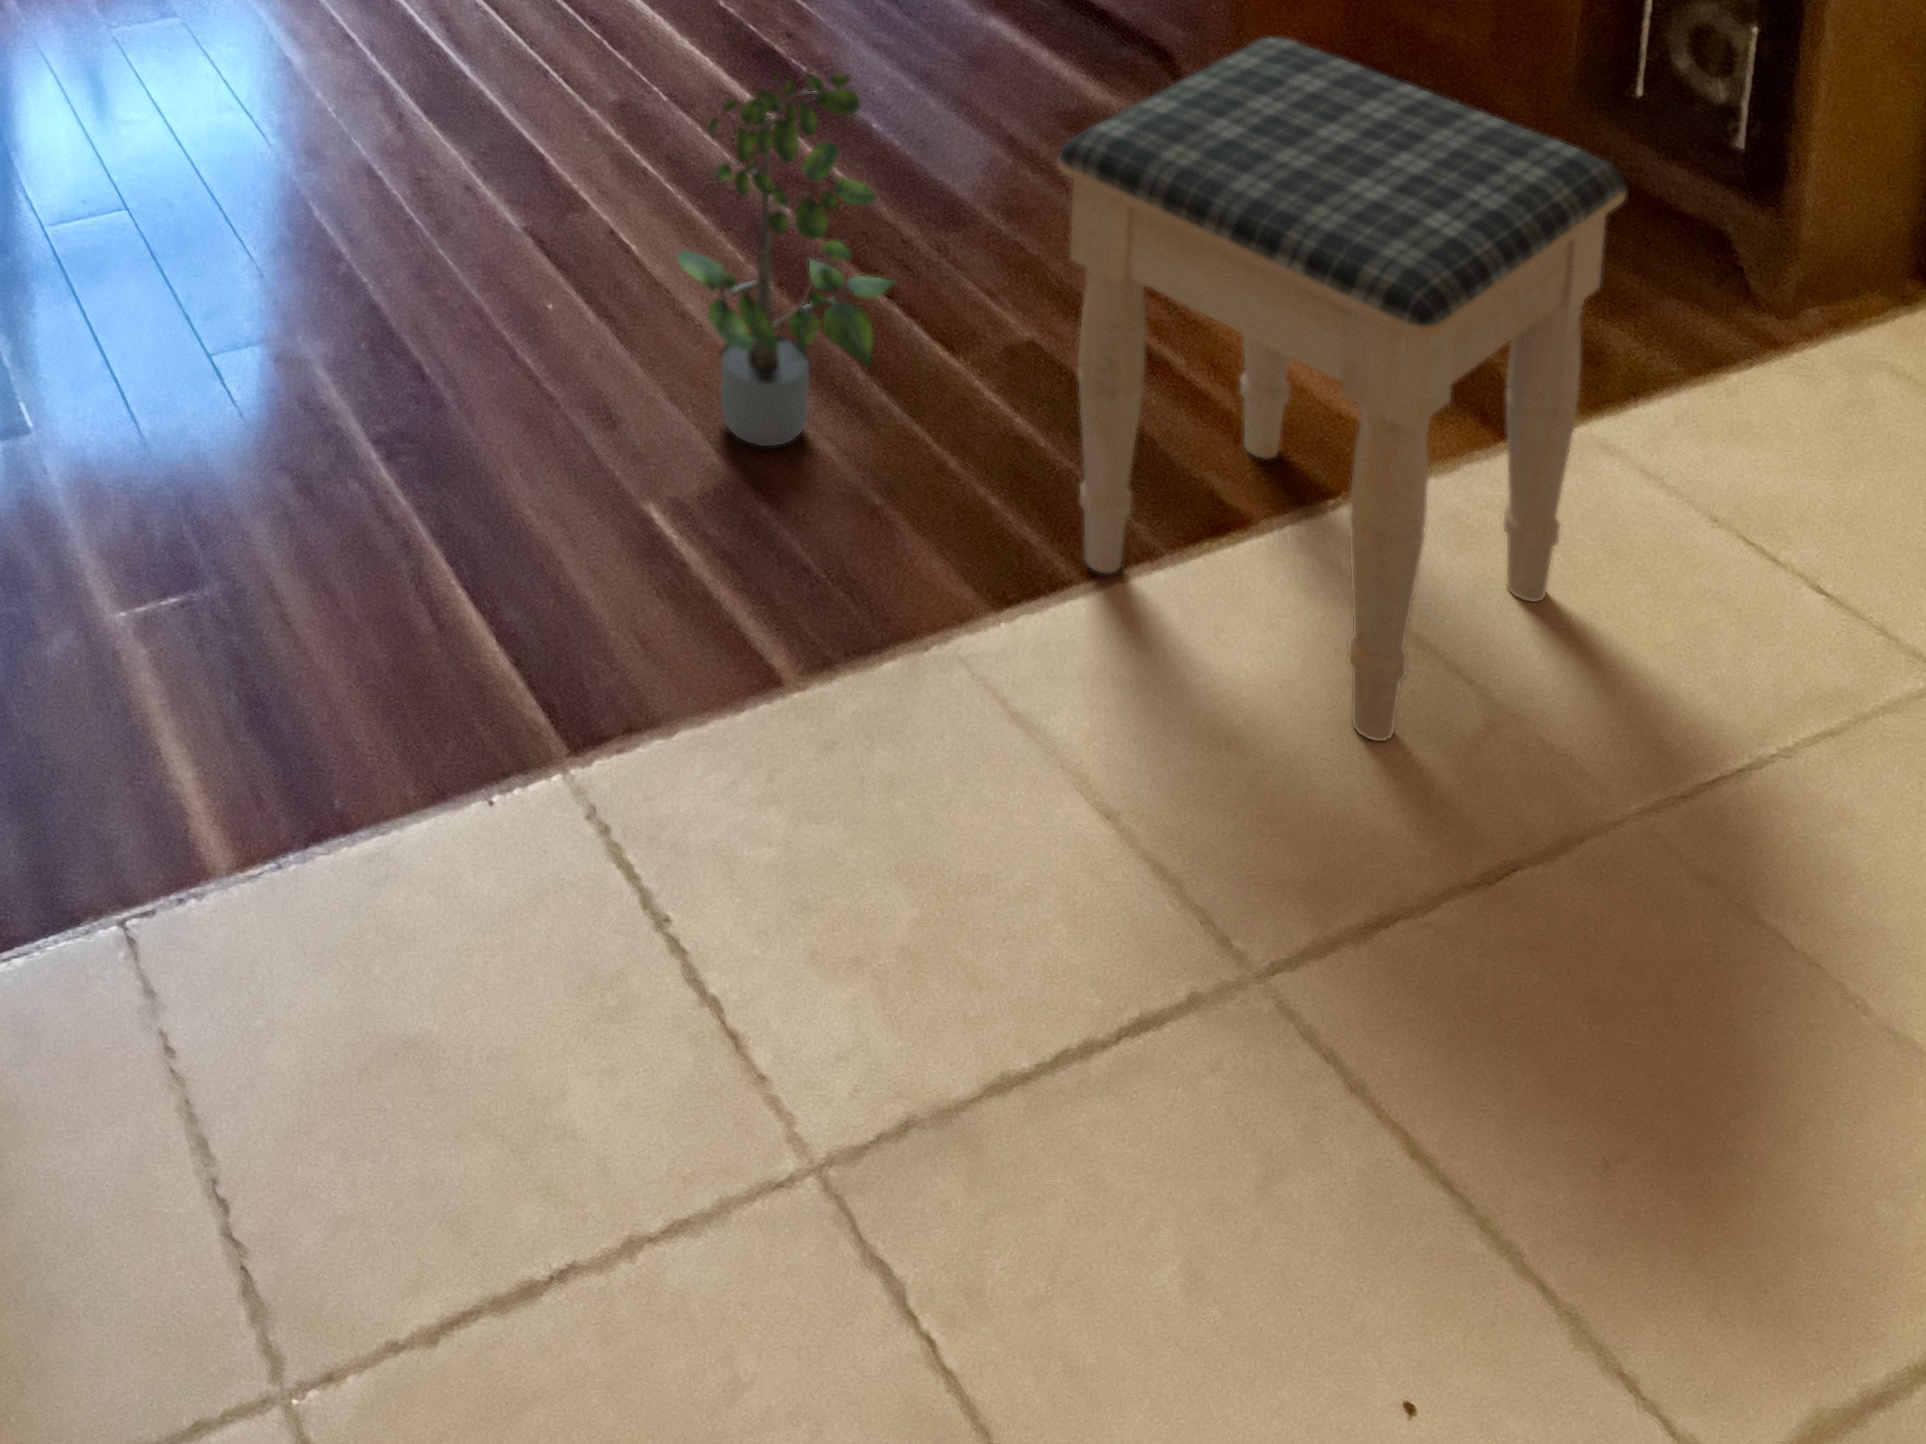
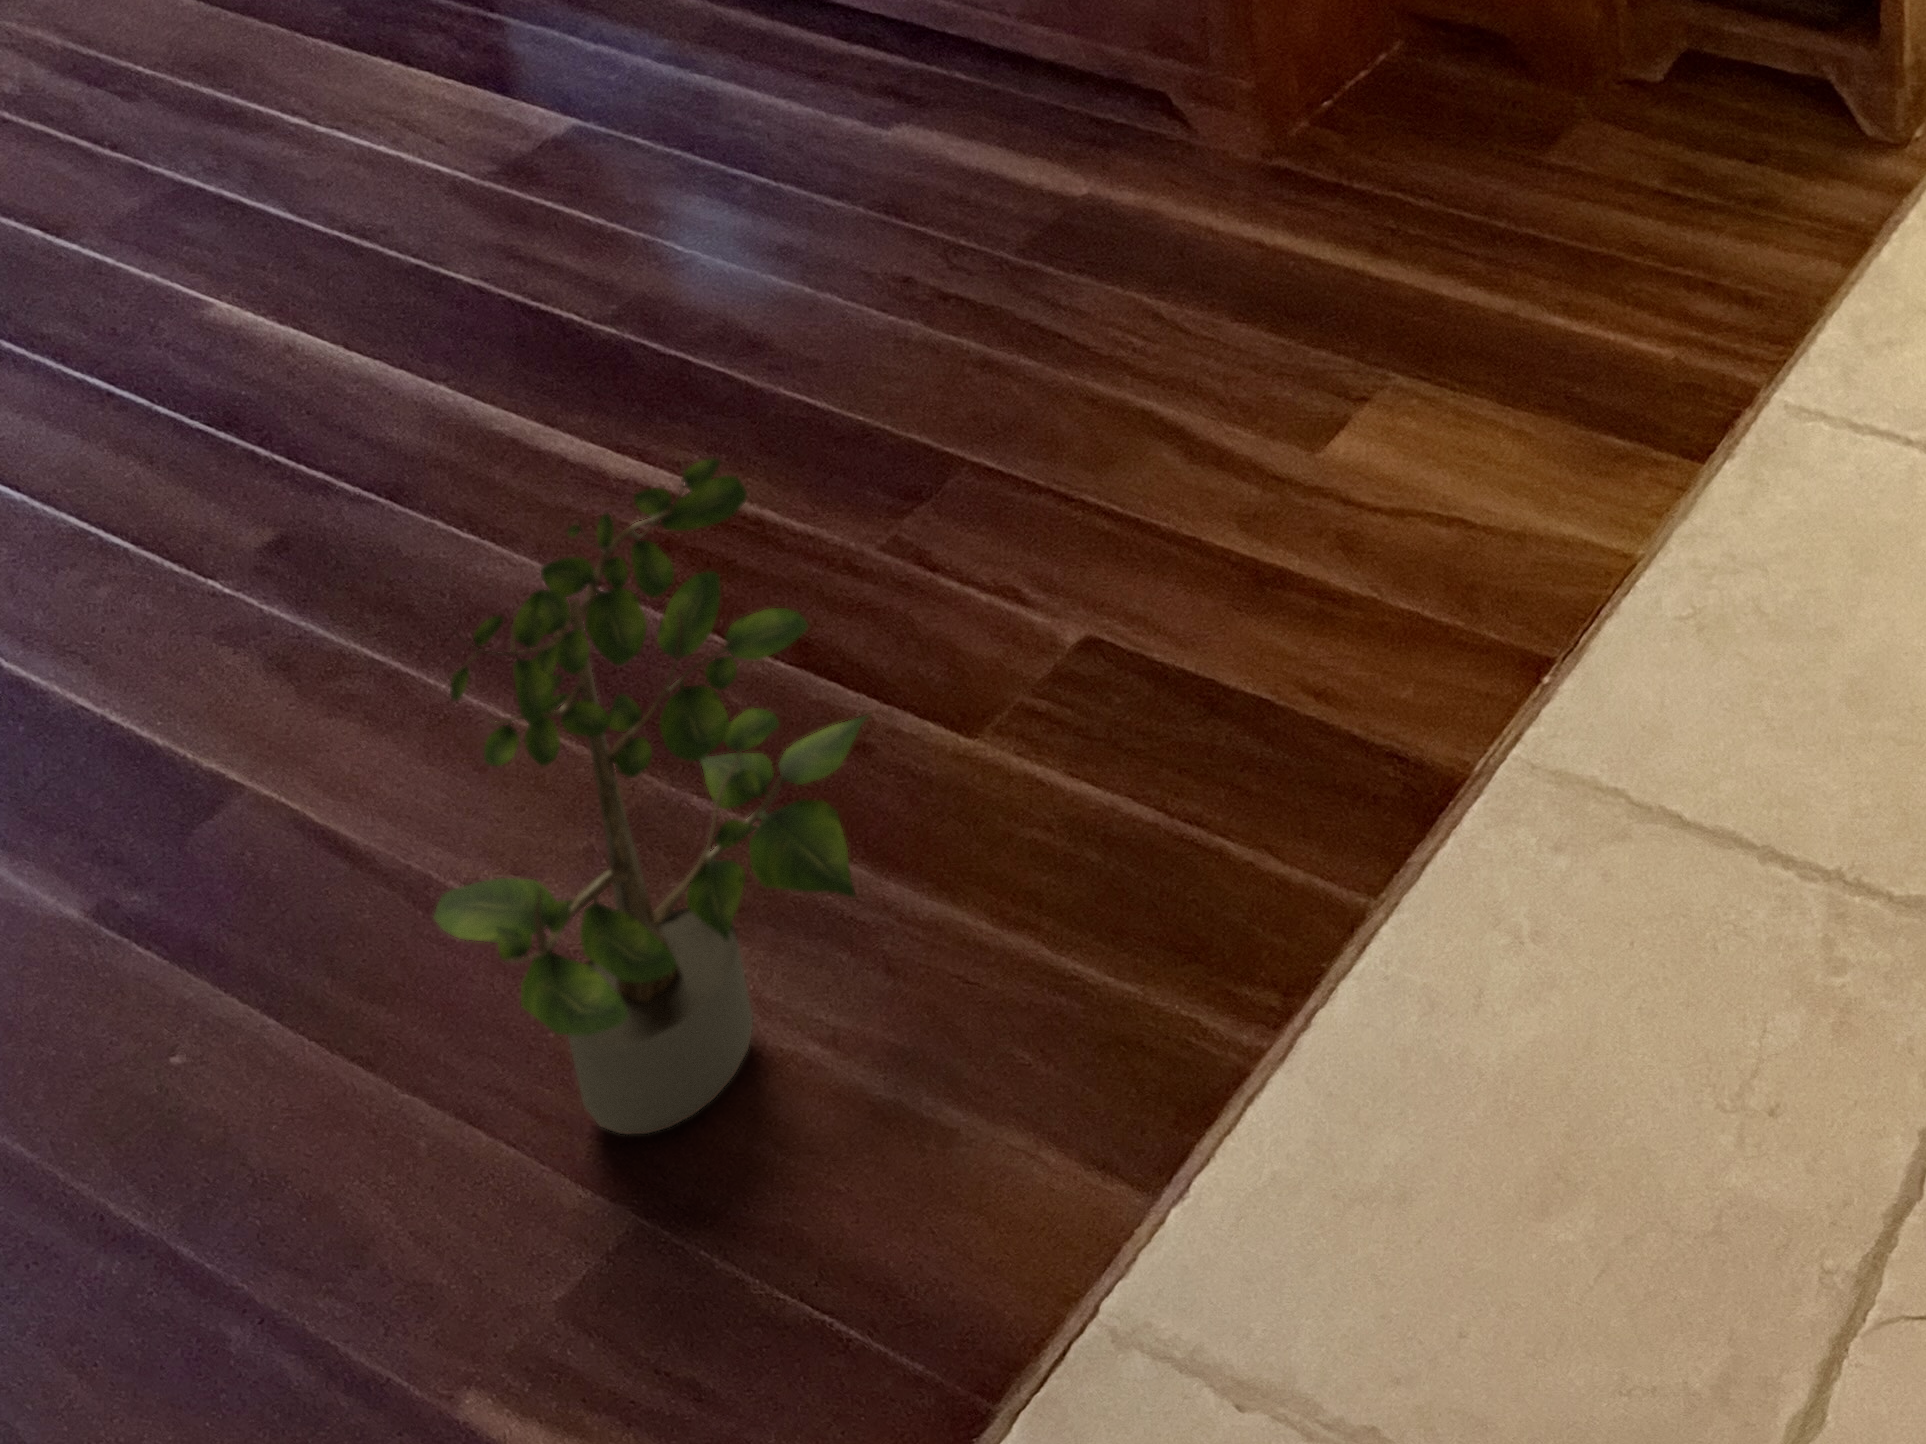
footstool: present [1058,38,1626,741] -> none [1127,111,1856,1054]

